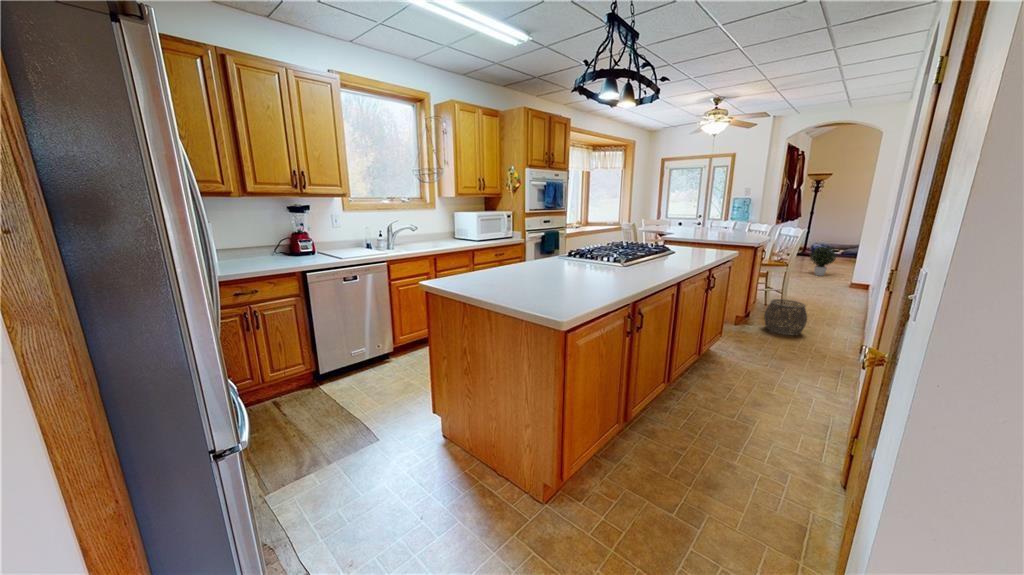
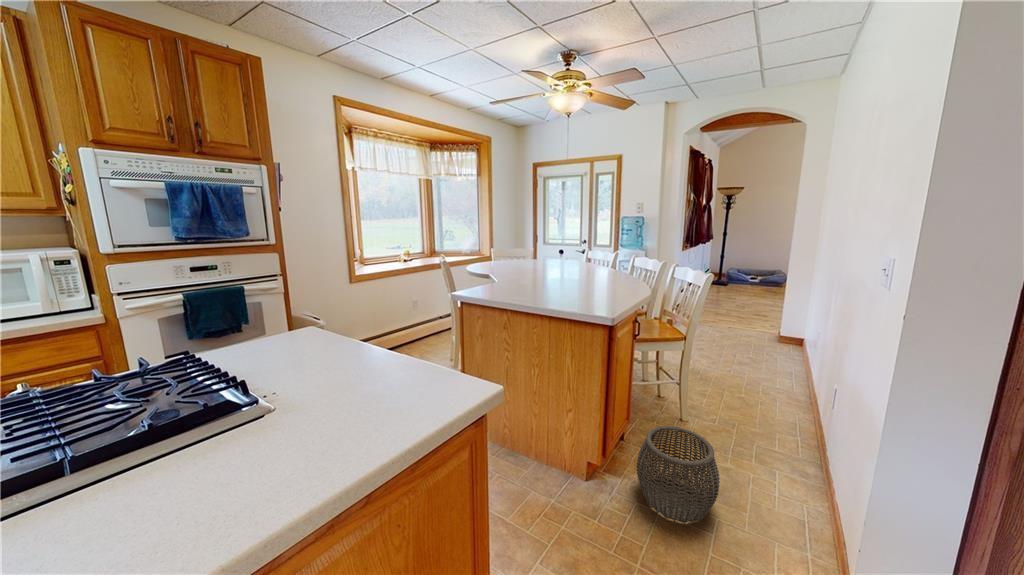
potted plant: present [810,246,836,276] -> none [723,279,757,320]

